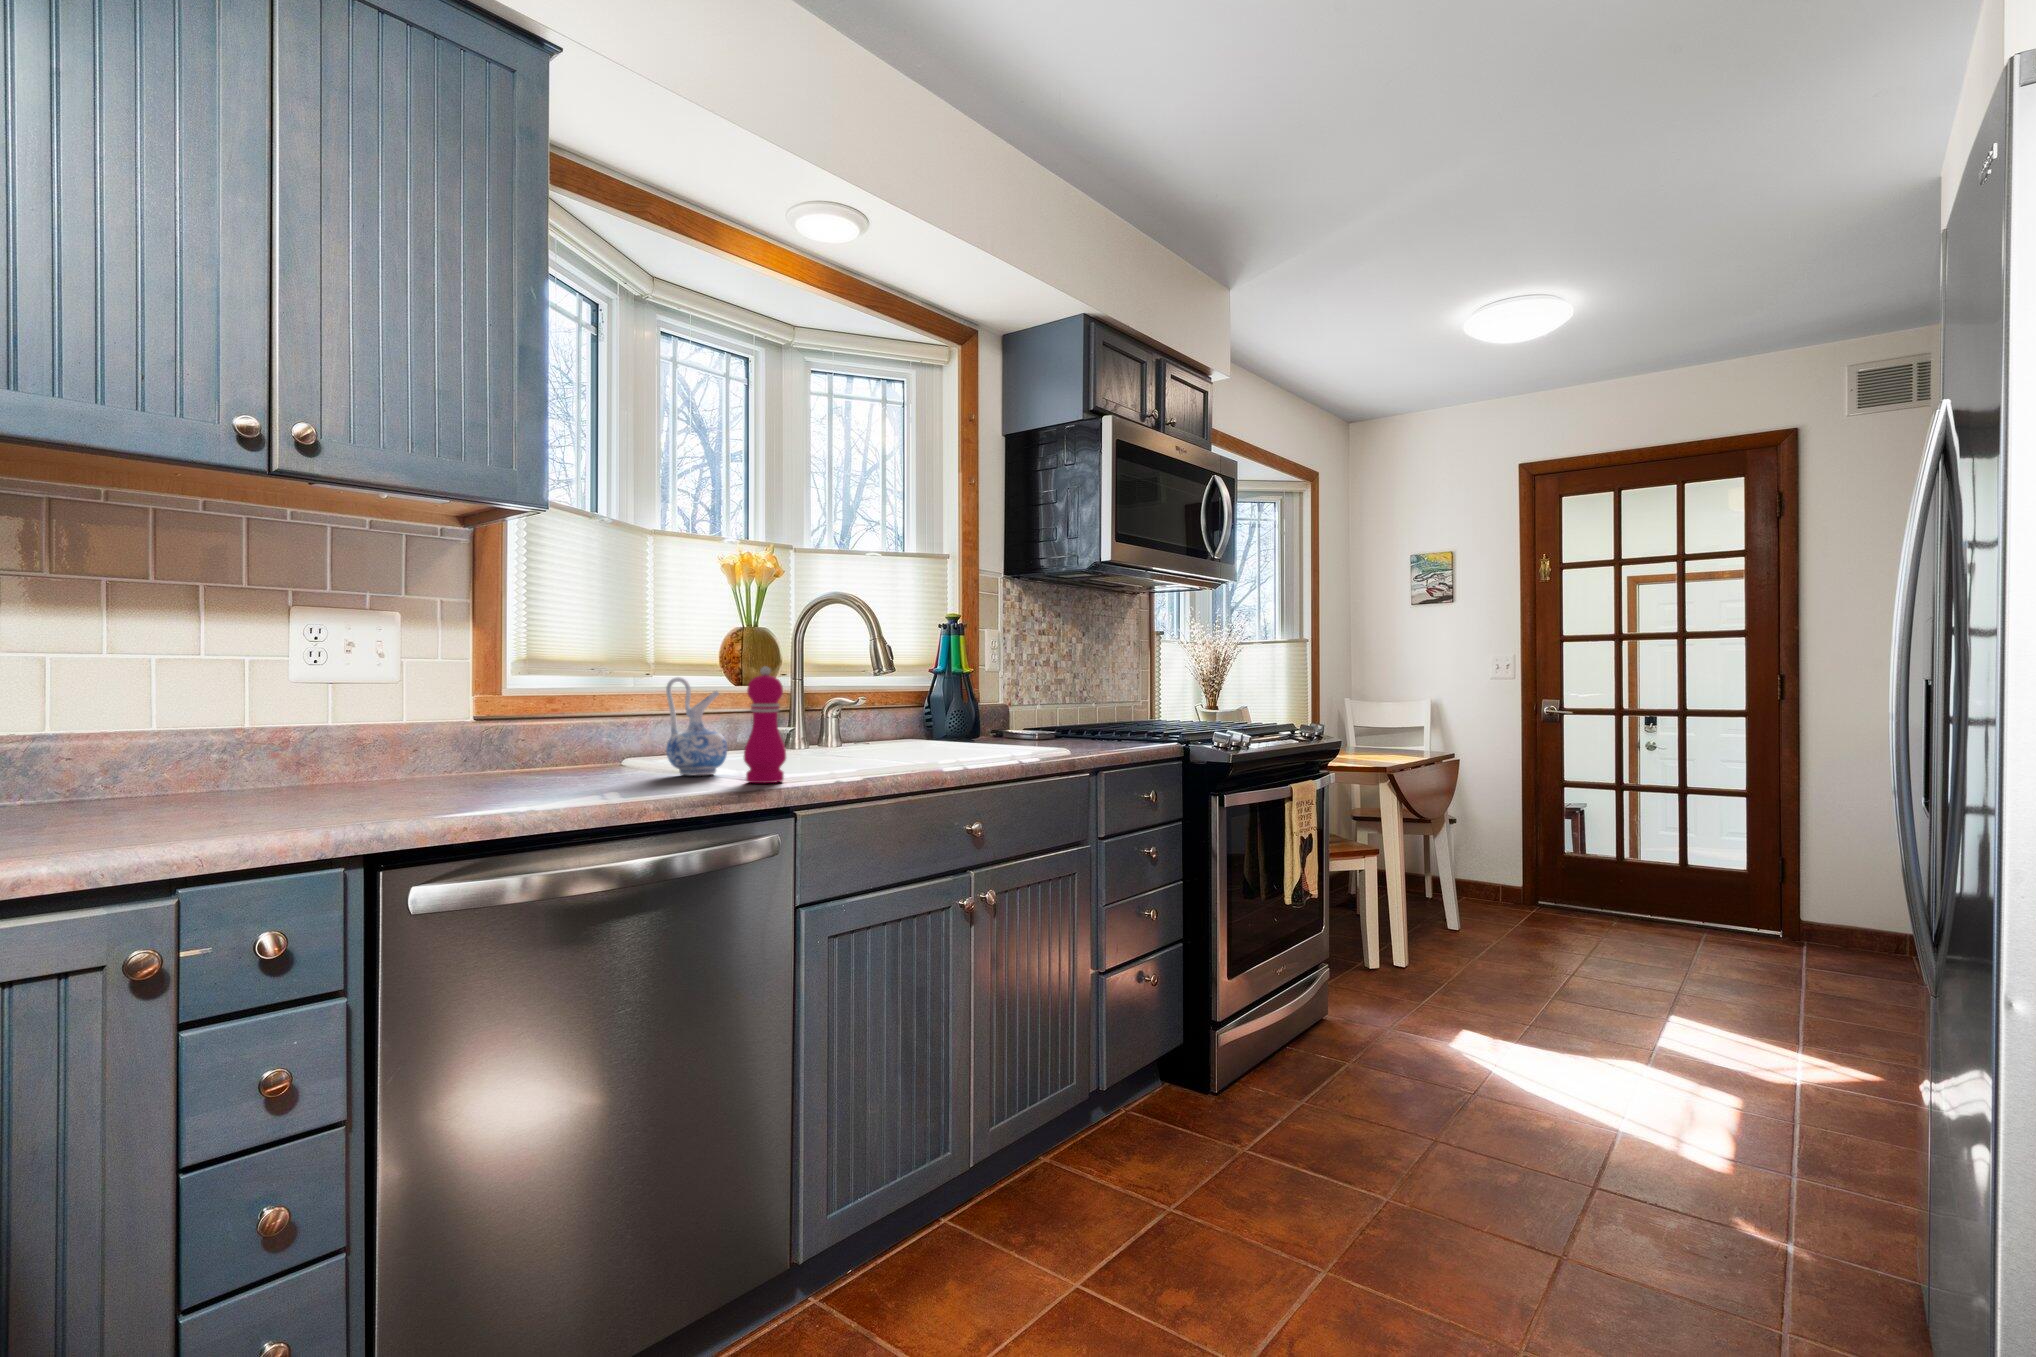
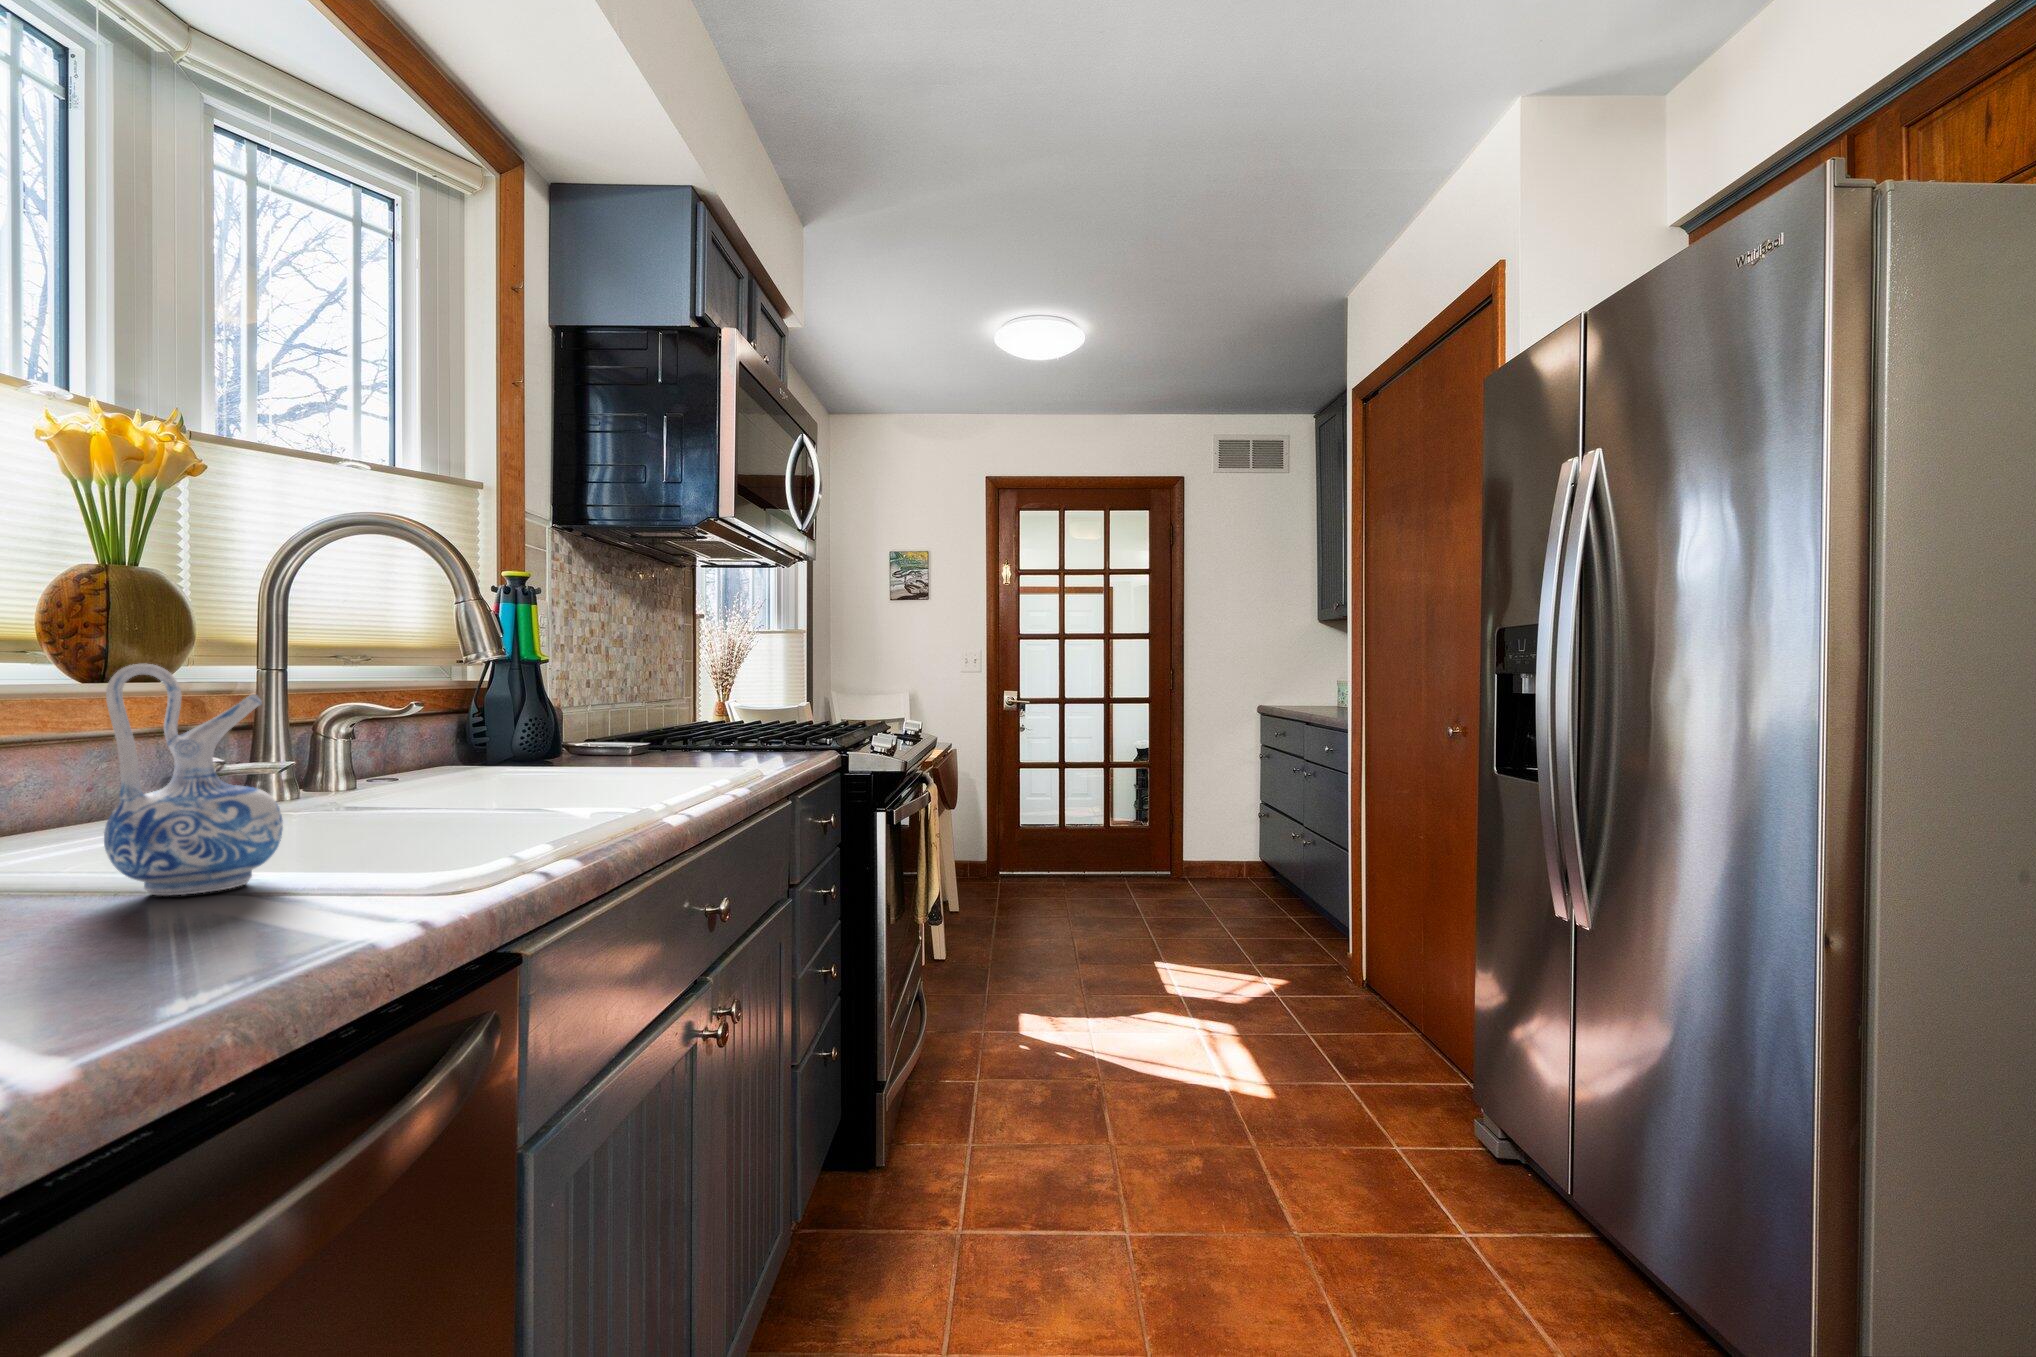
pepper mill: present [744,666,786,783] -> none [395,641,499,896]

